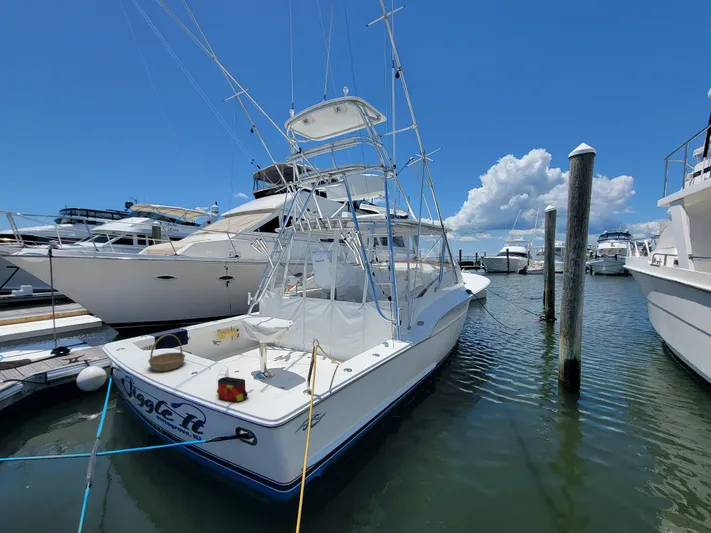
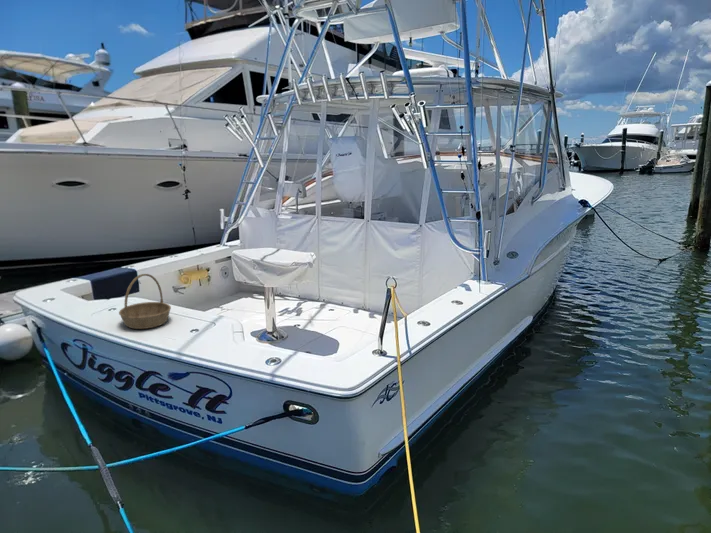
bag: present [217,377,248,402] -> none [245,333,293,367]

